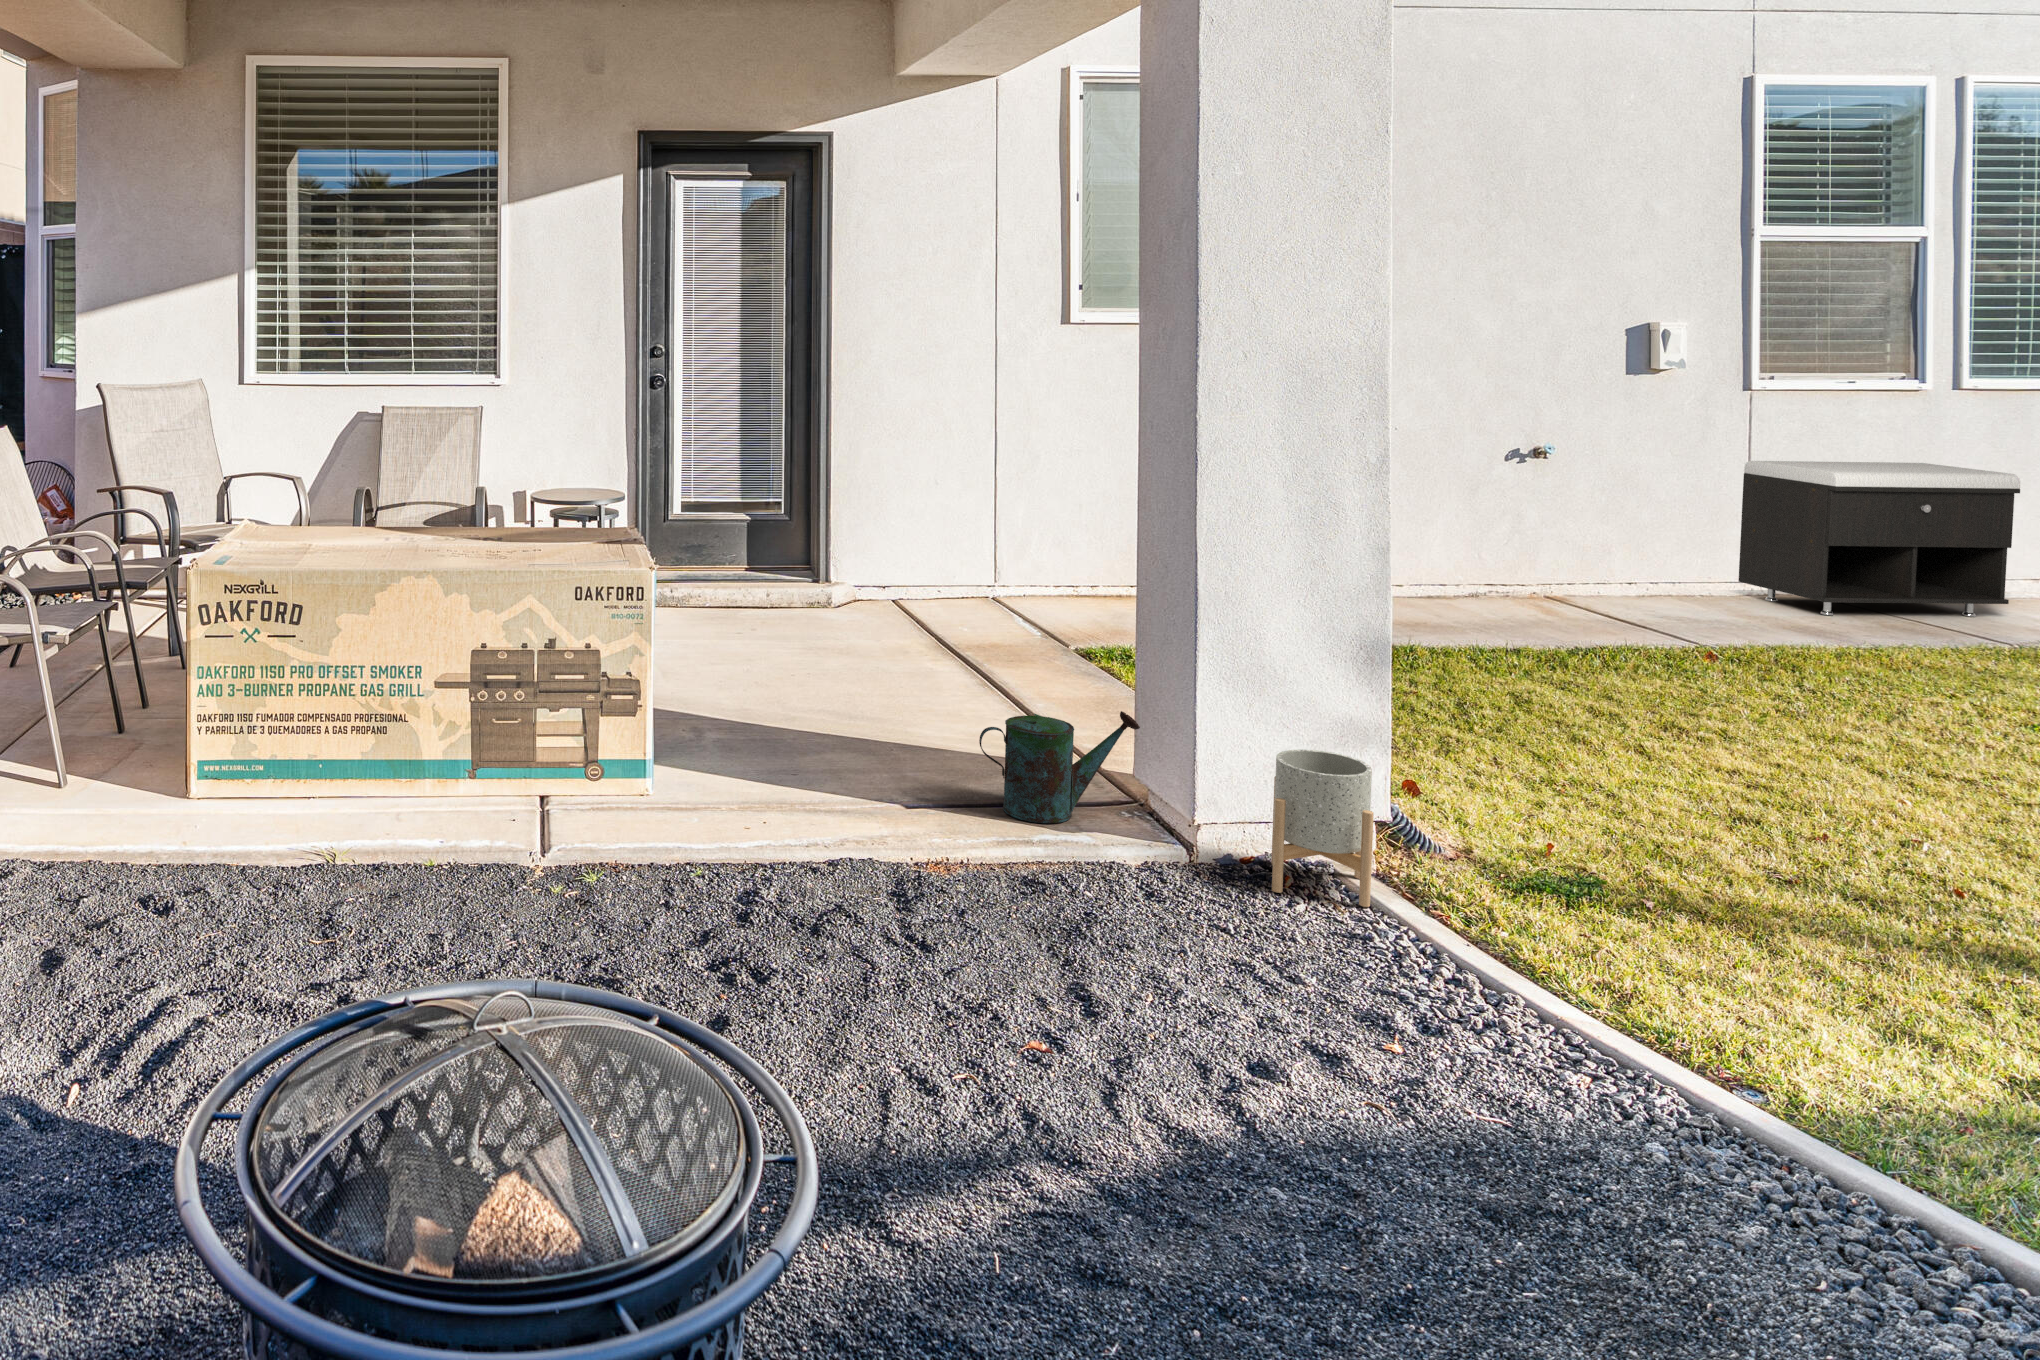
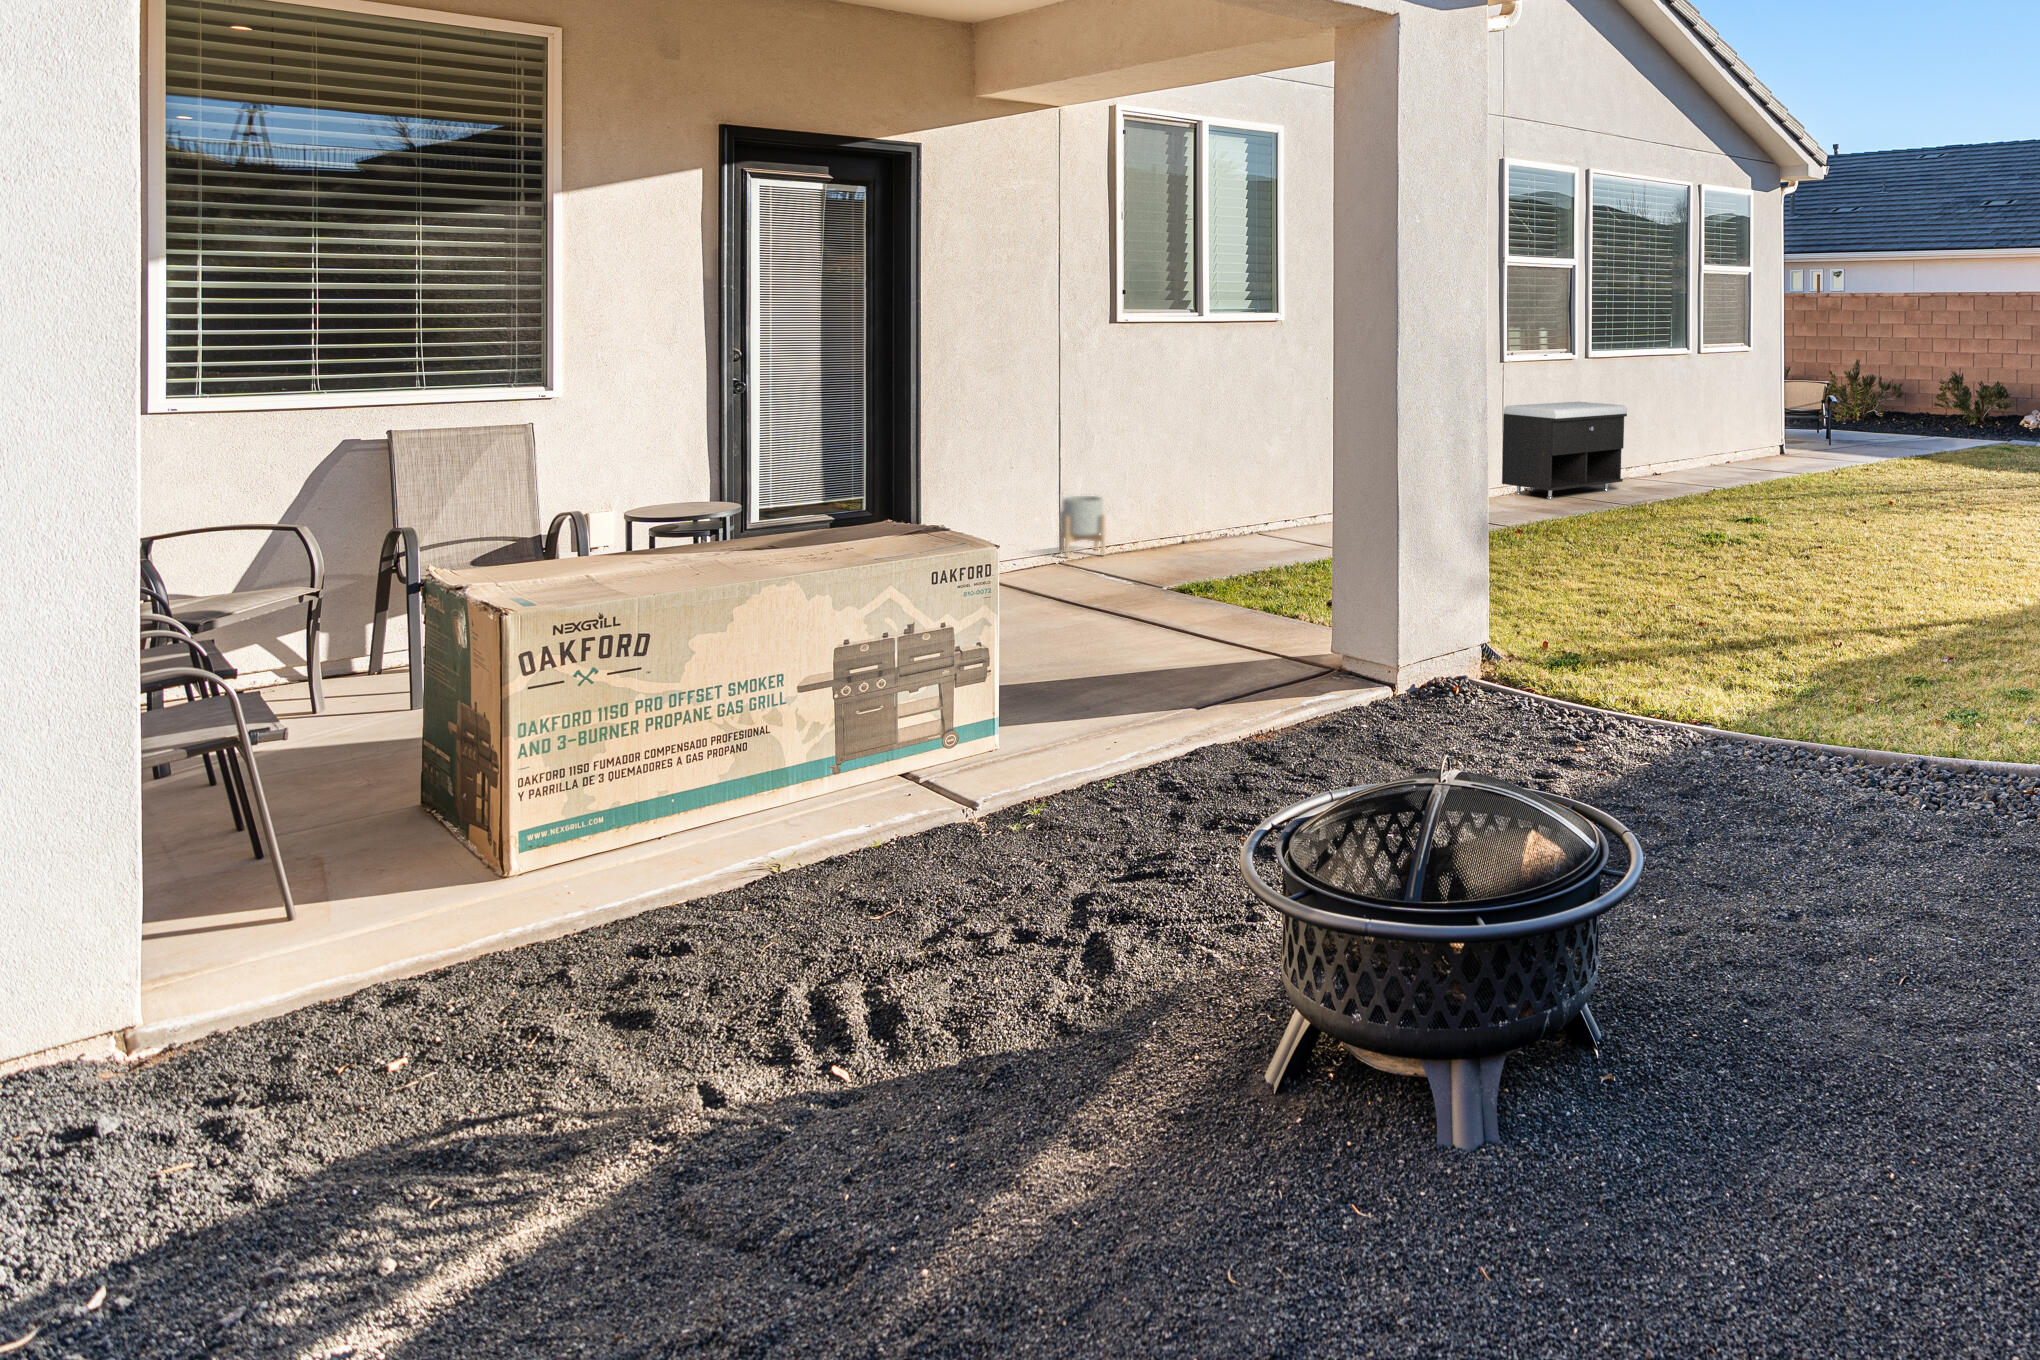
watering can: present [979,711,1140,823] -> none [1248,608,1351,700]
planter: present [1271,750,1374,907] -> present [1059,496,1105,557]

